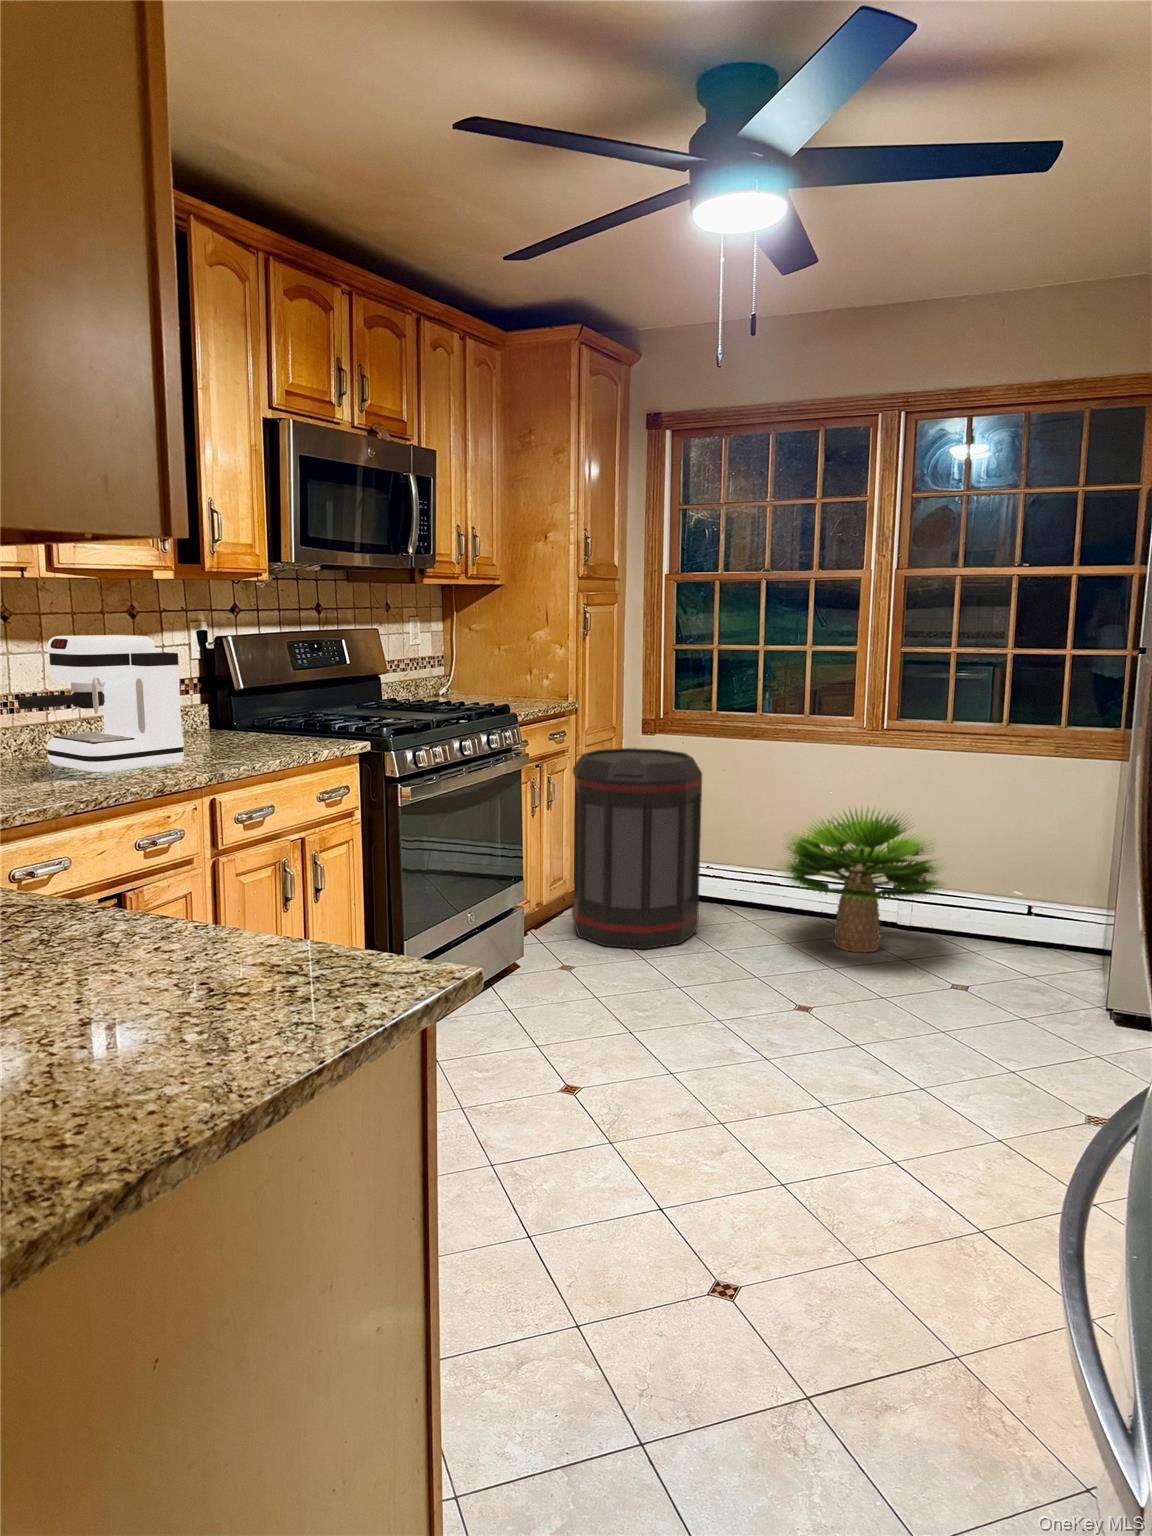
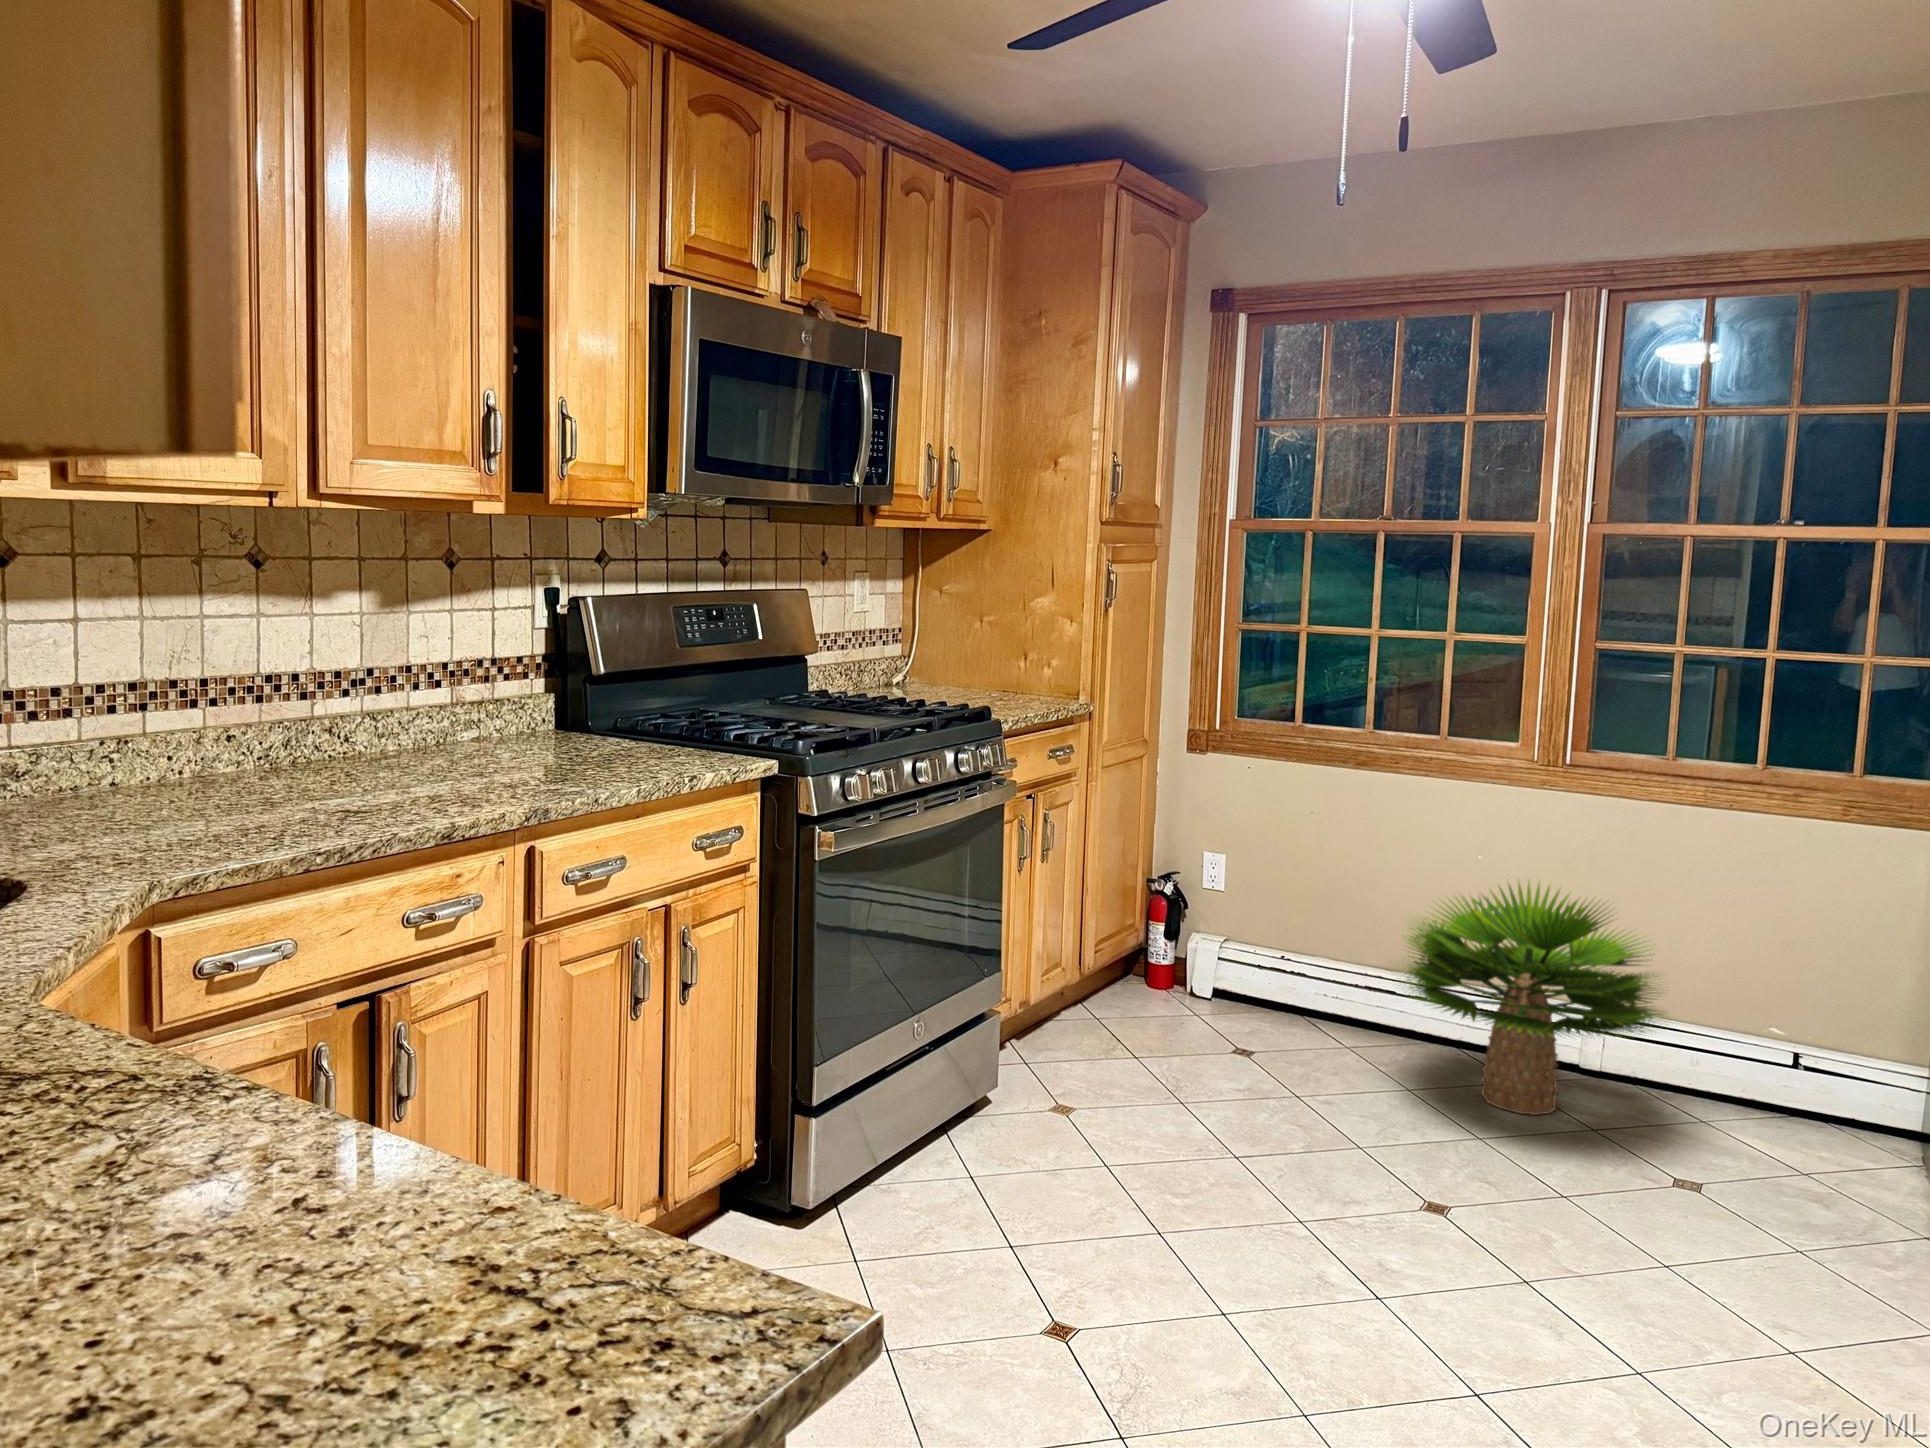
coffee maker: present [18,635,184,775] -> none [256,592,495,802]
trash can: present [572,748,702,949] -> none [1073,776,1279,1086]

